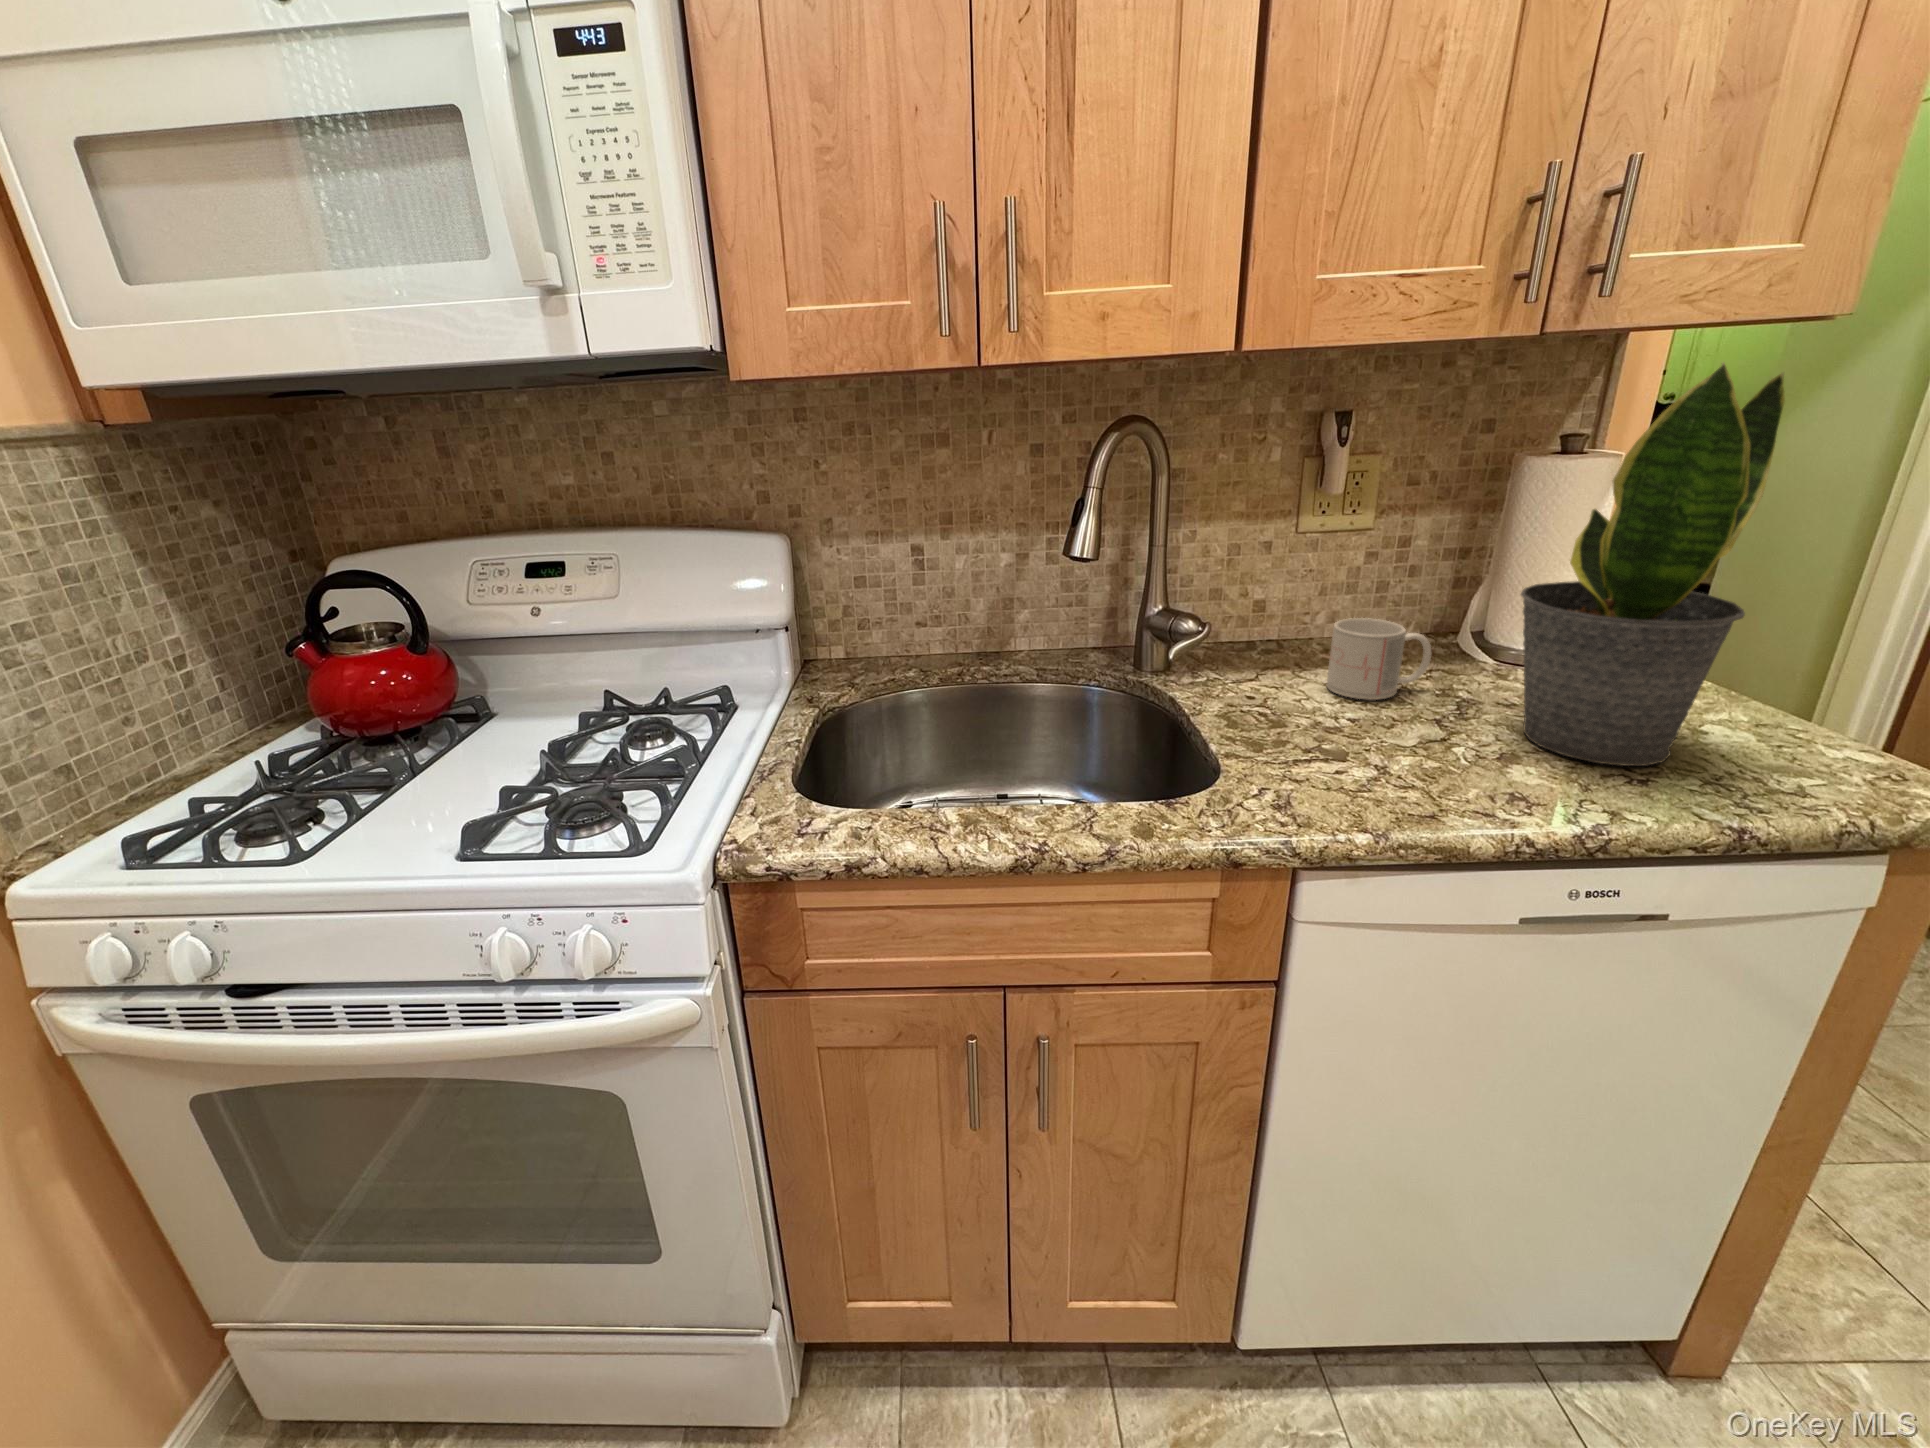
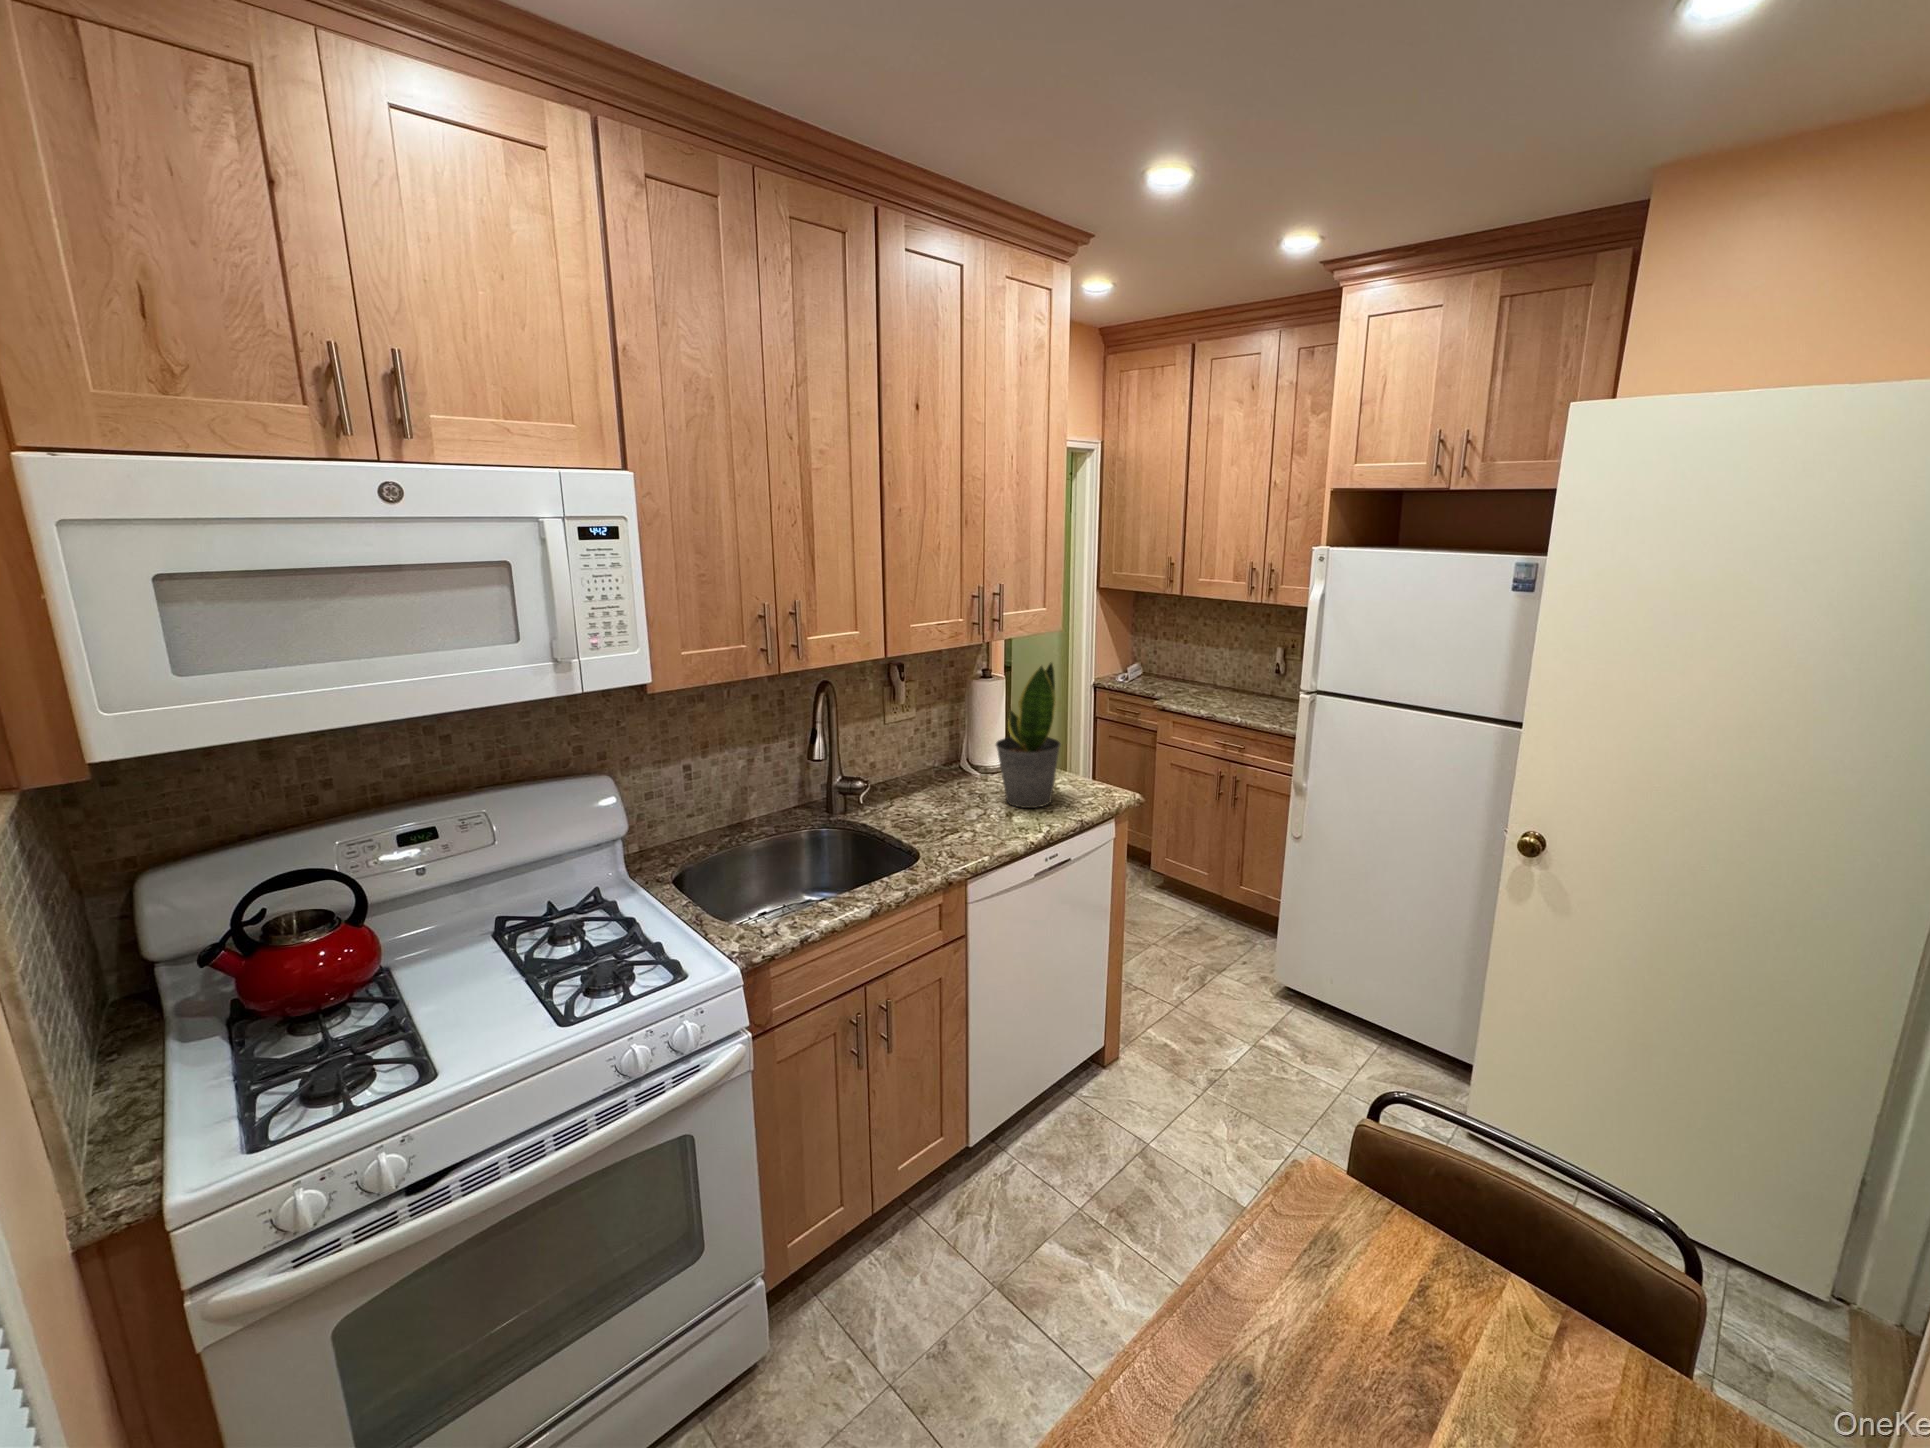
mug: present [1327,618,1431,700] -> none [925,765,964,804]

